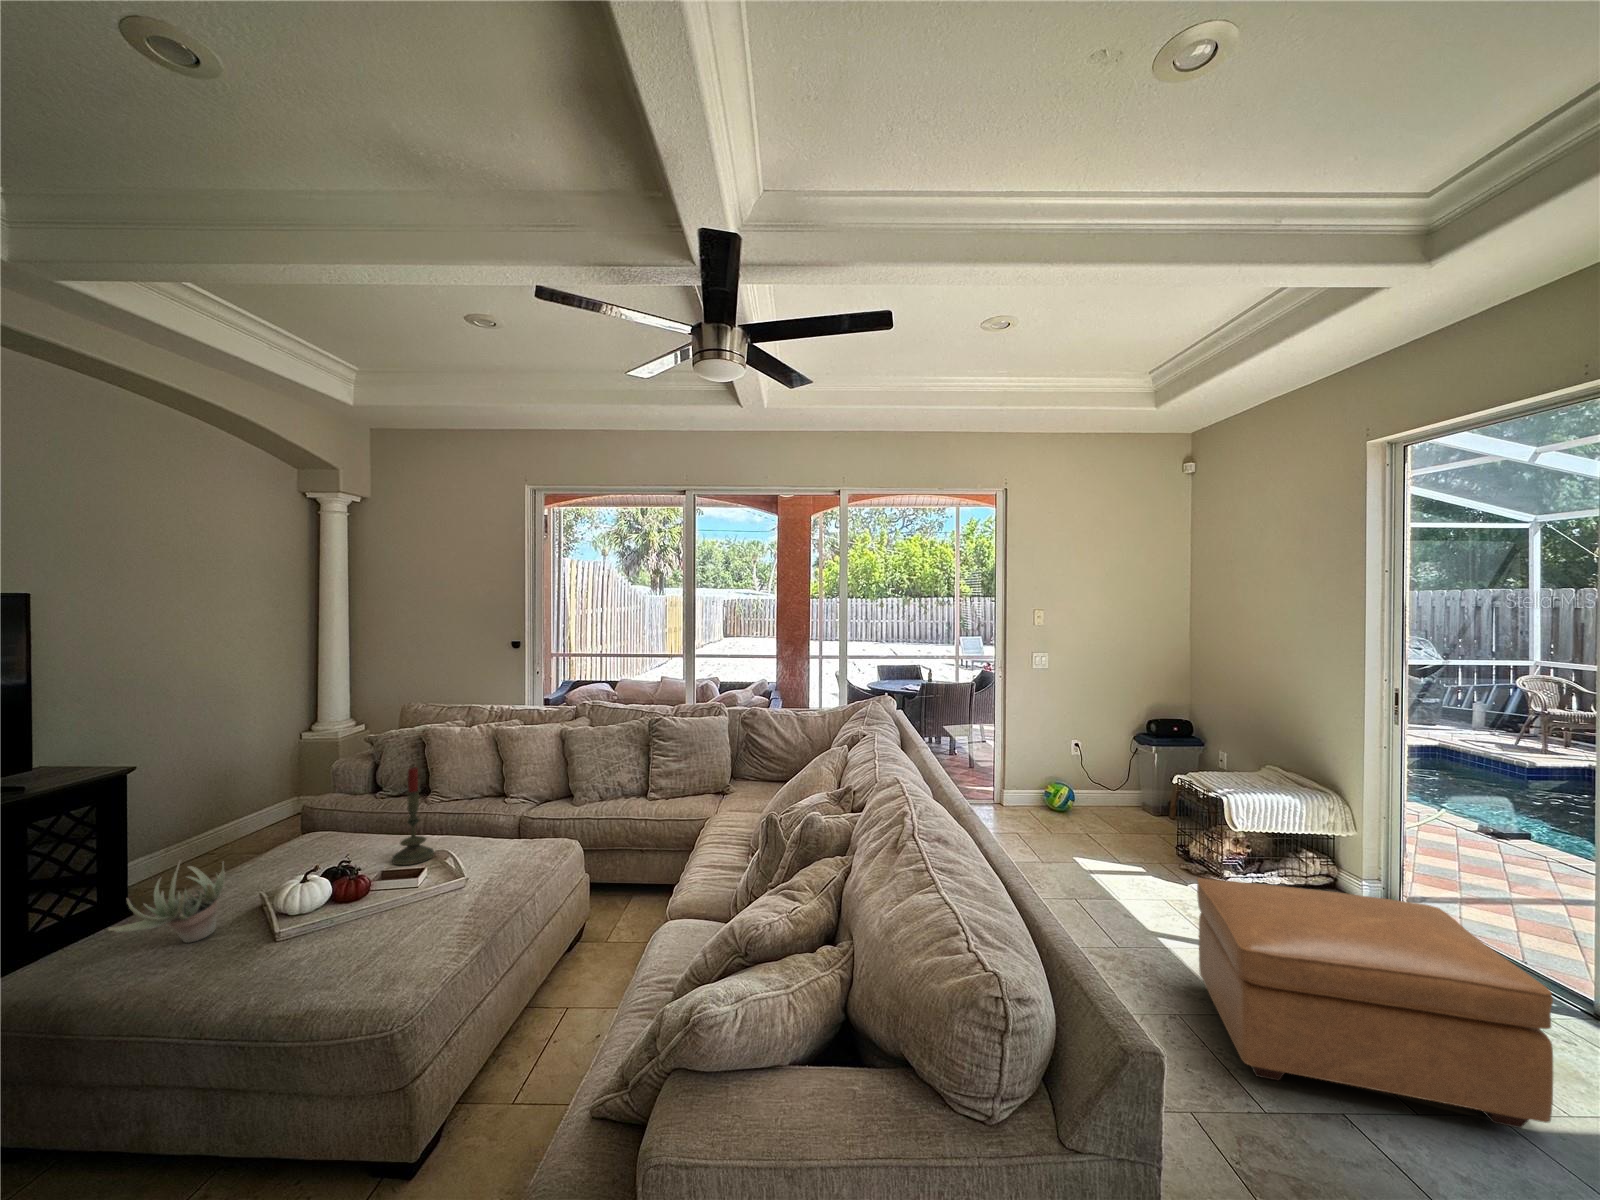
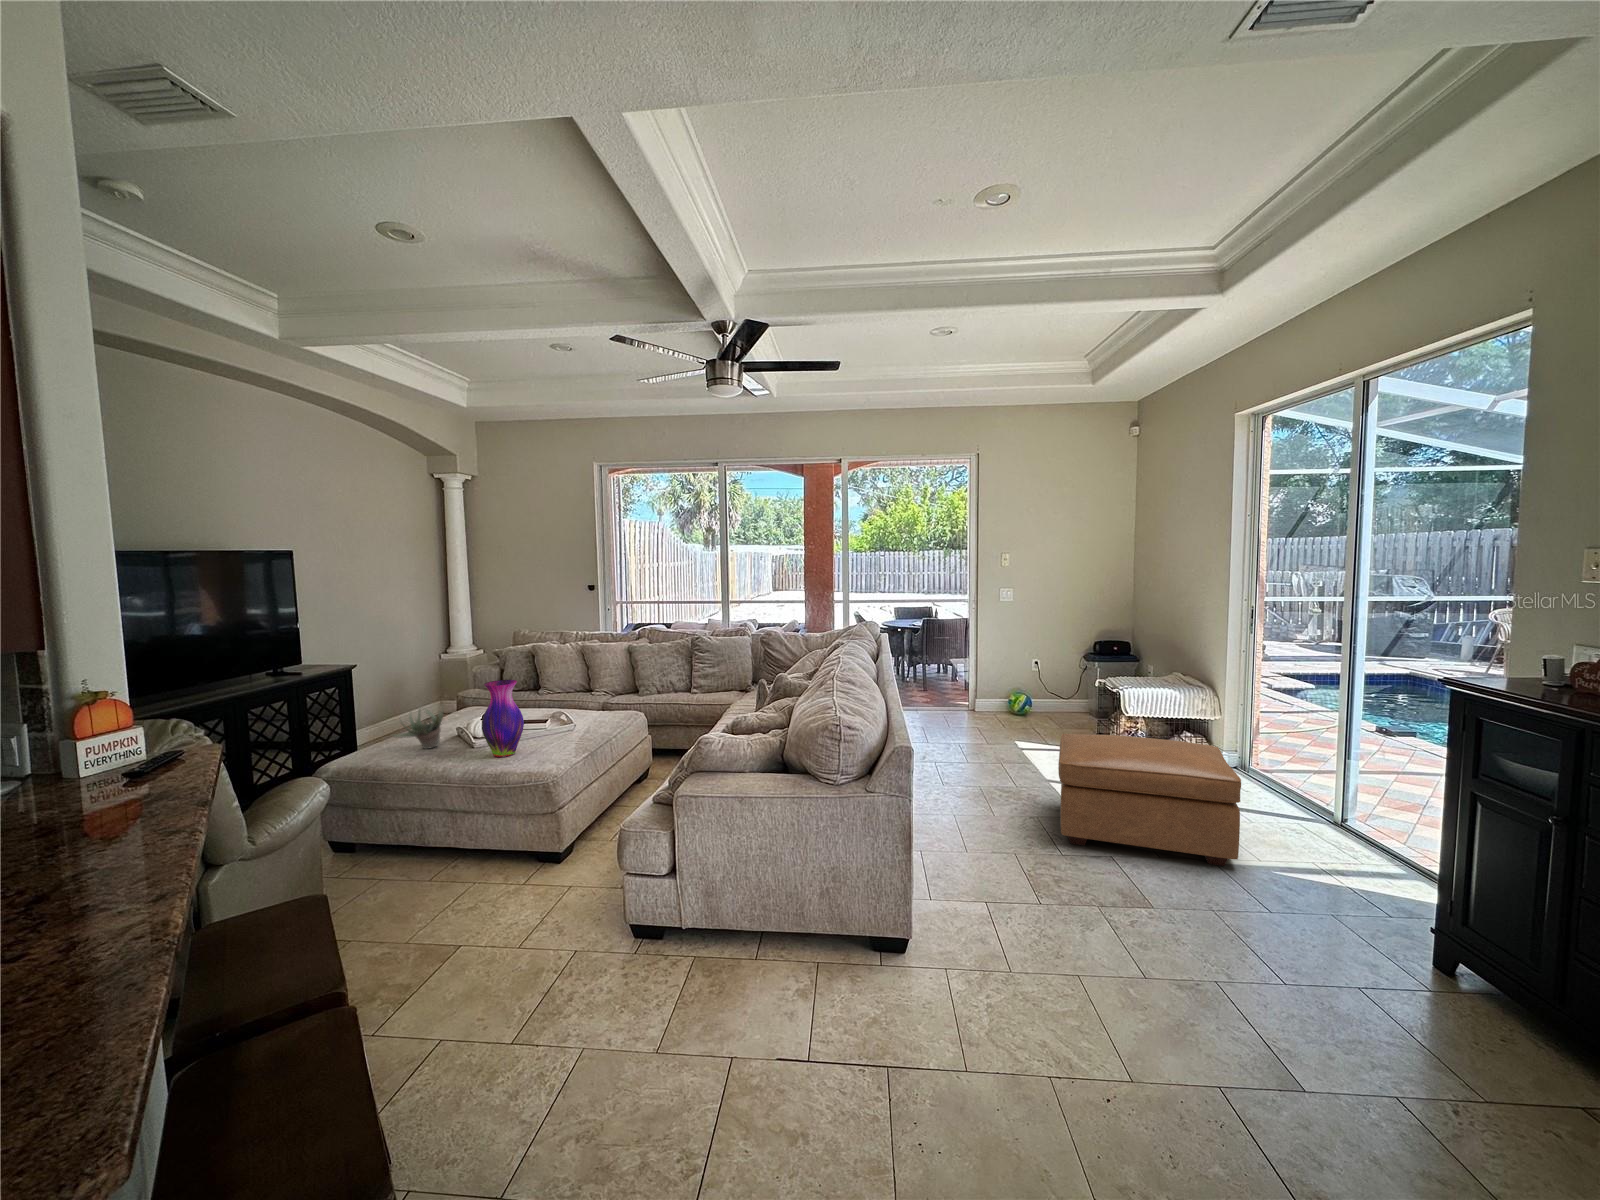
candle: present [392,767,434,865] -> none [528,659,553,721]
vase: none [283,821,366,965] -> present [482,680,524,757]

